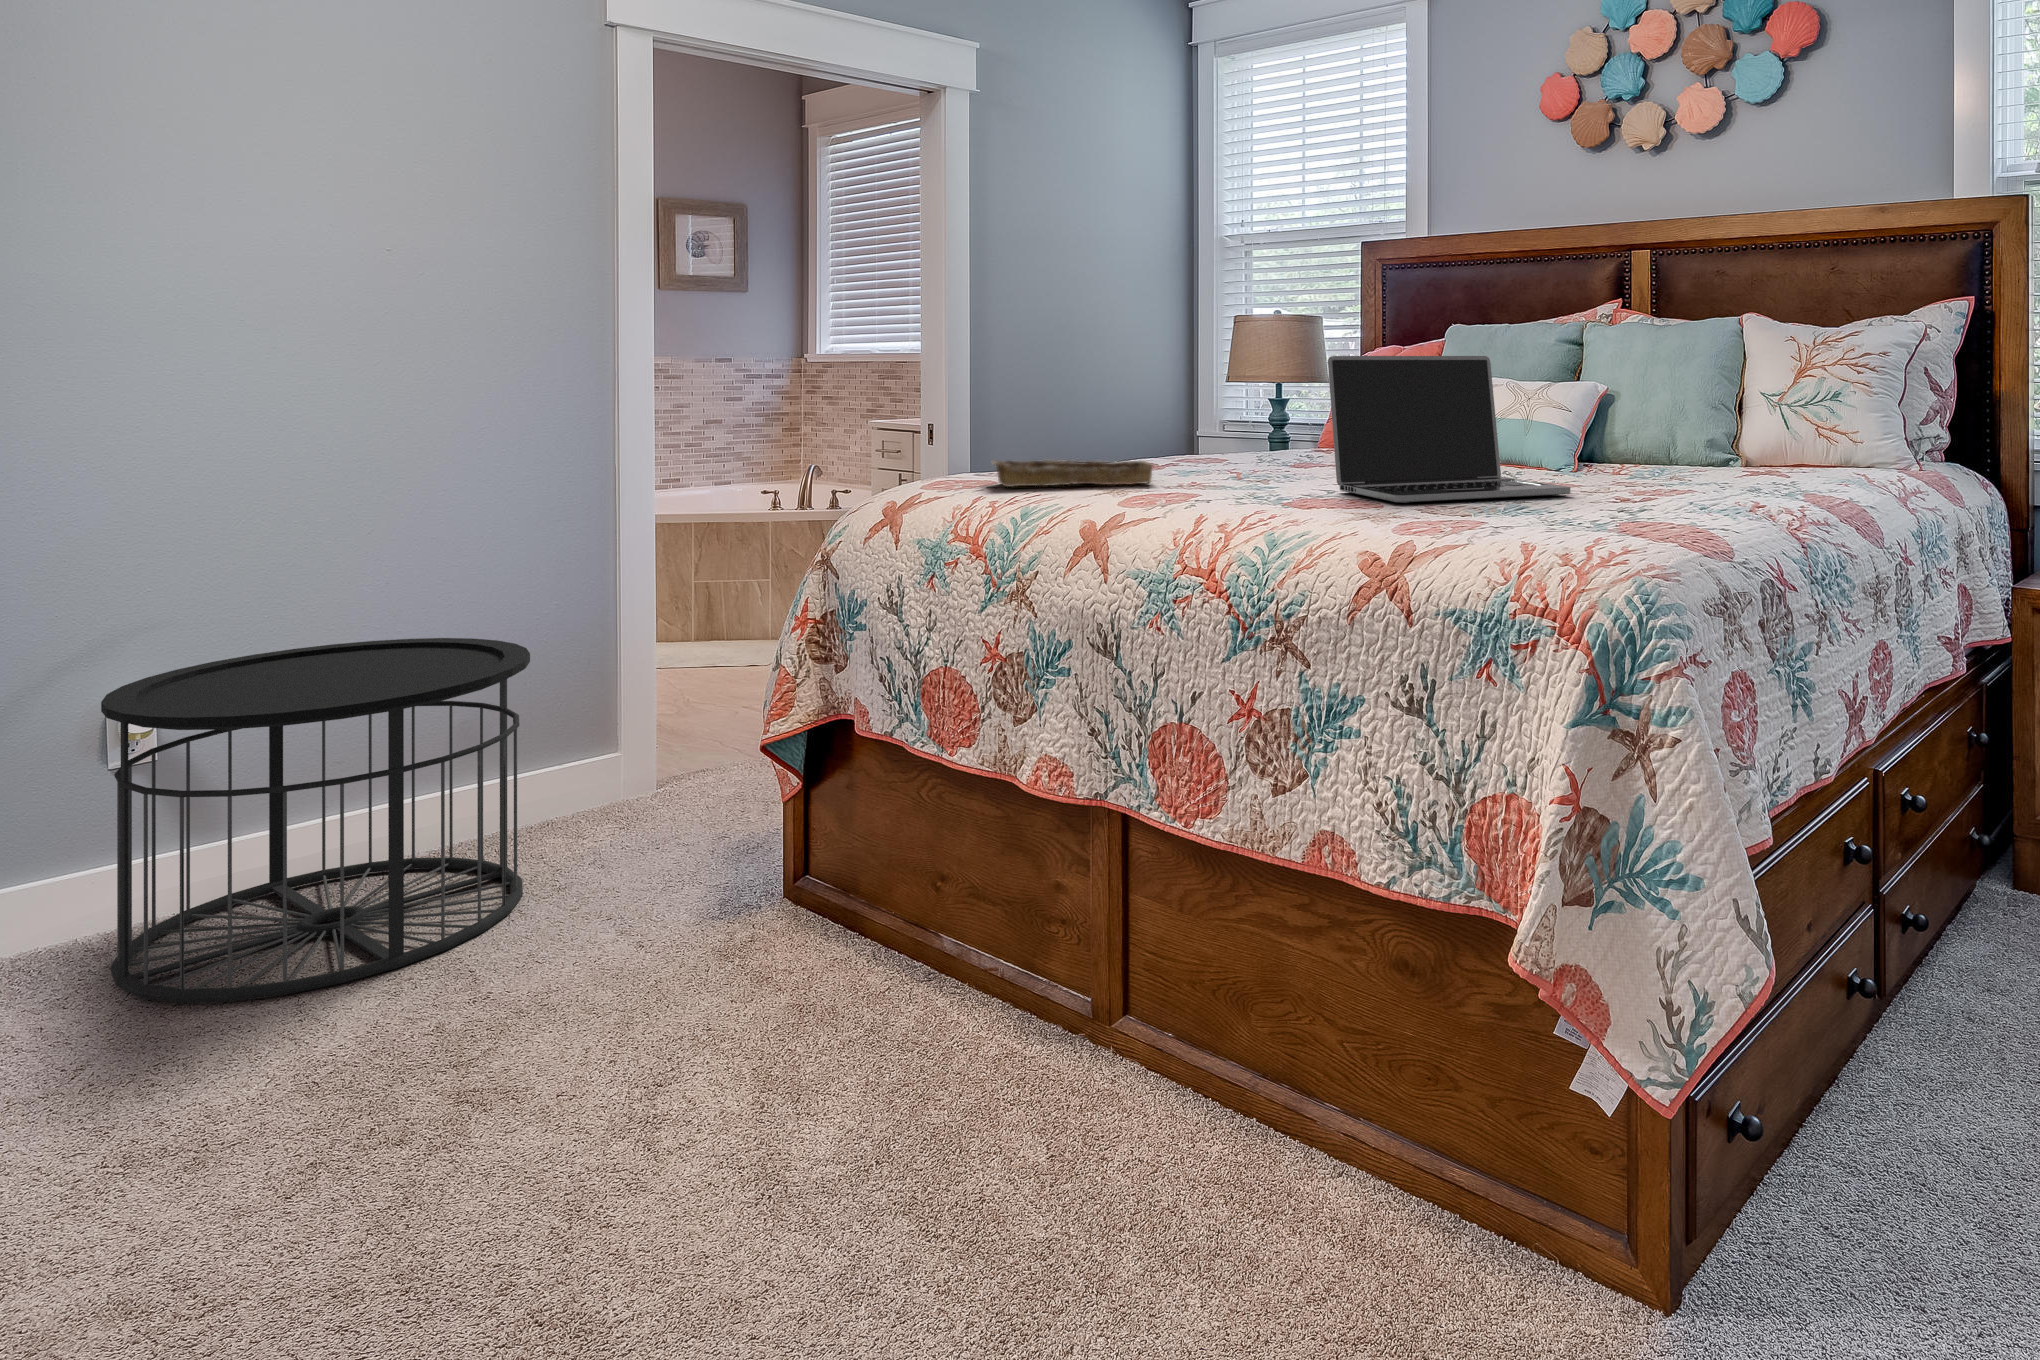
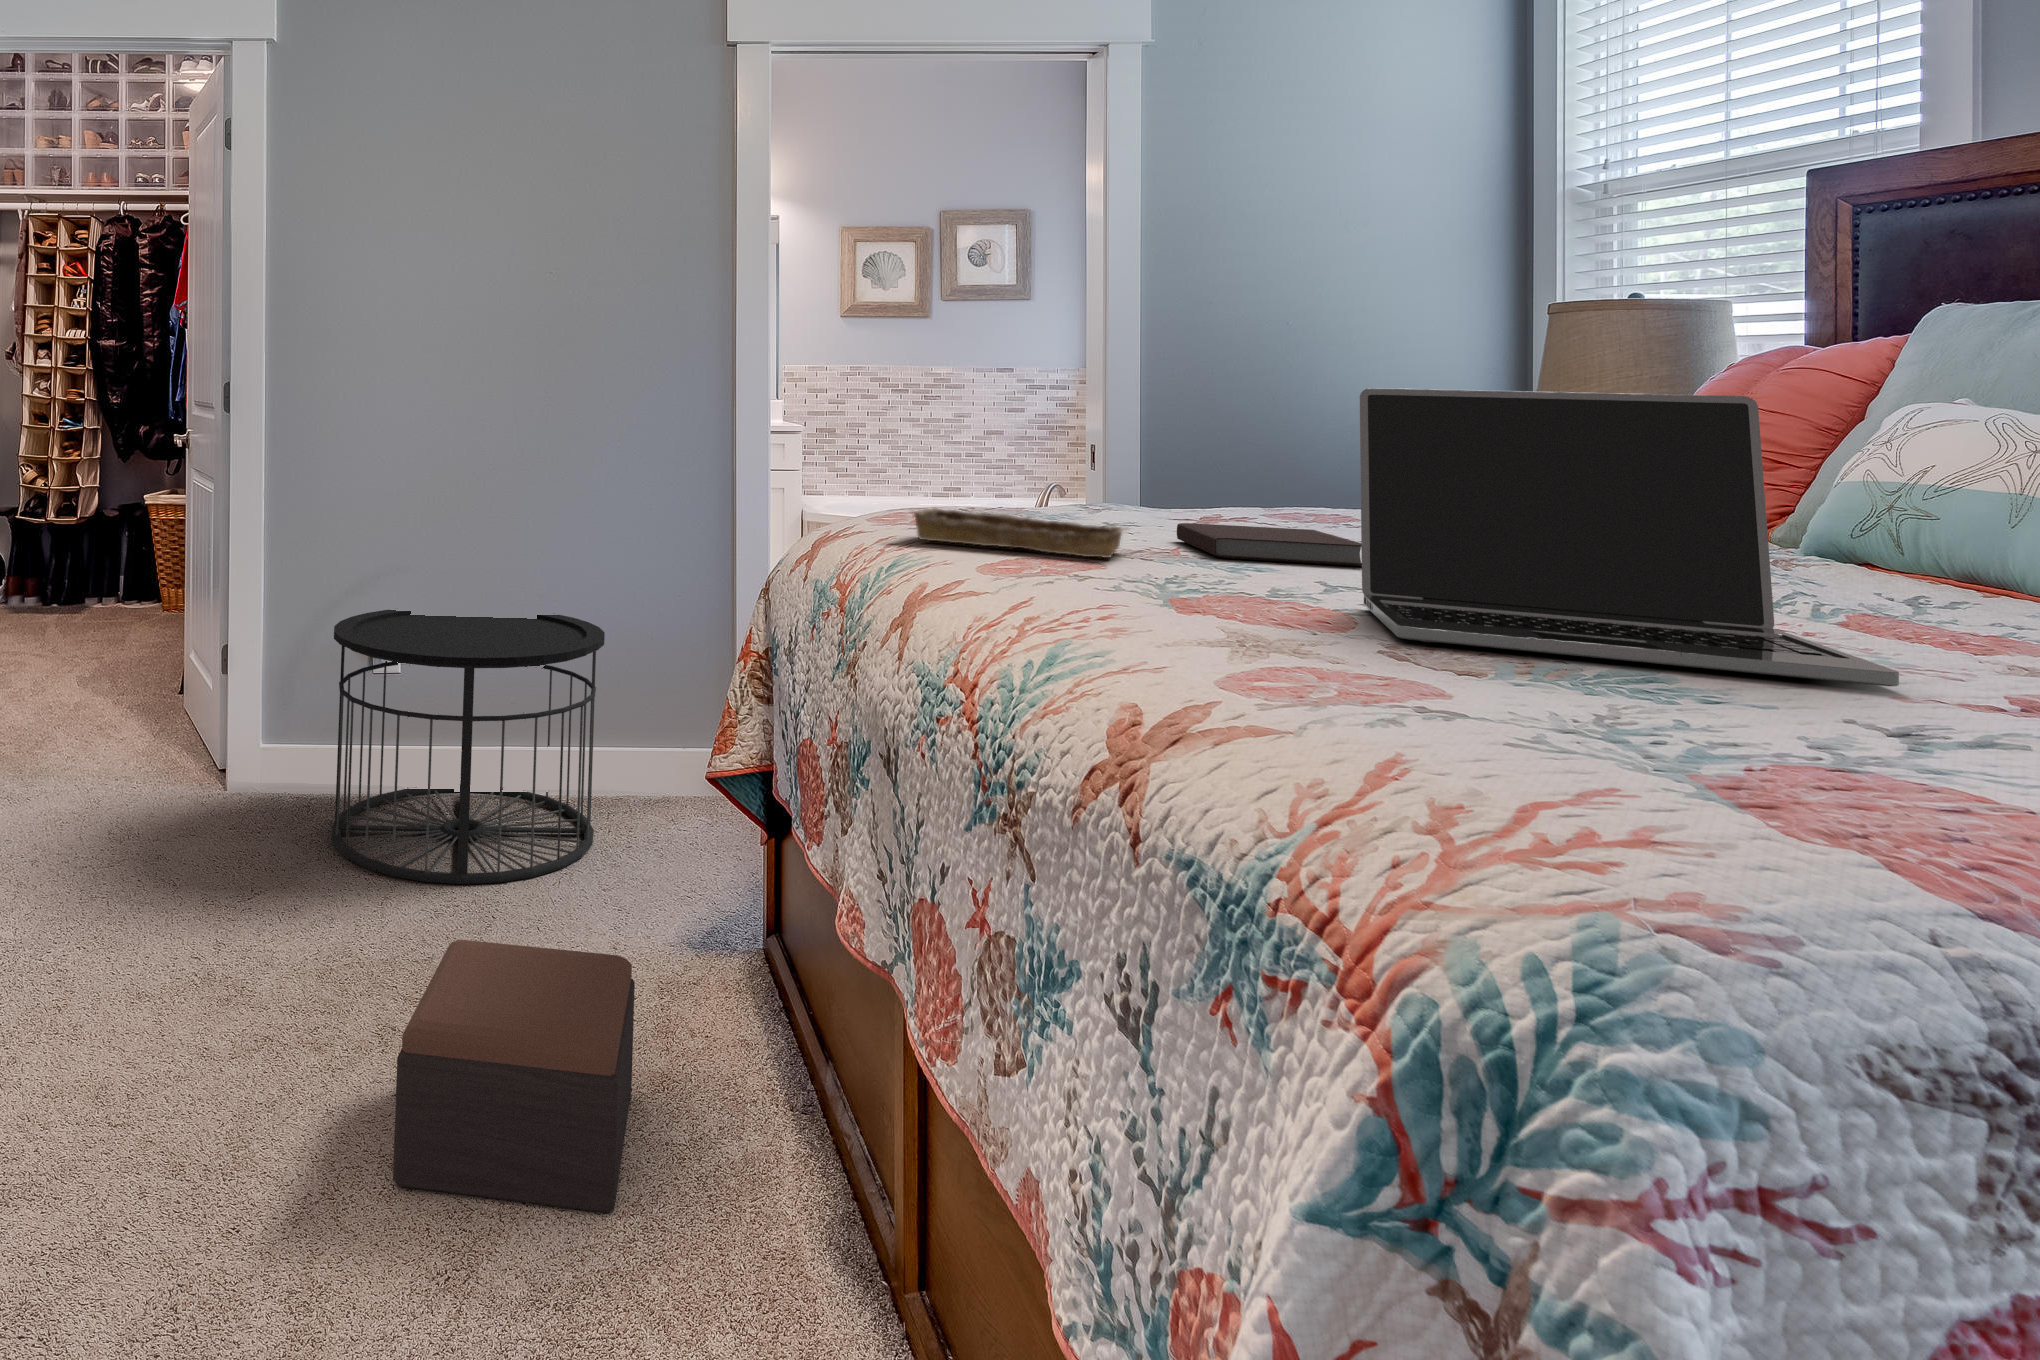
notebook: none [1139,451,1277,475] -> present [1177,523,1362,566]
footstool: none [588,911,865,1188] -> present [393,940,635,1214]

